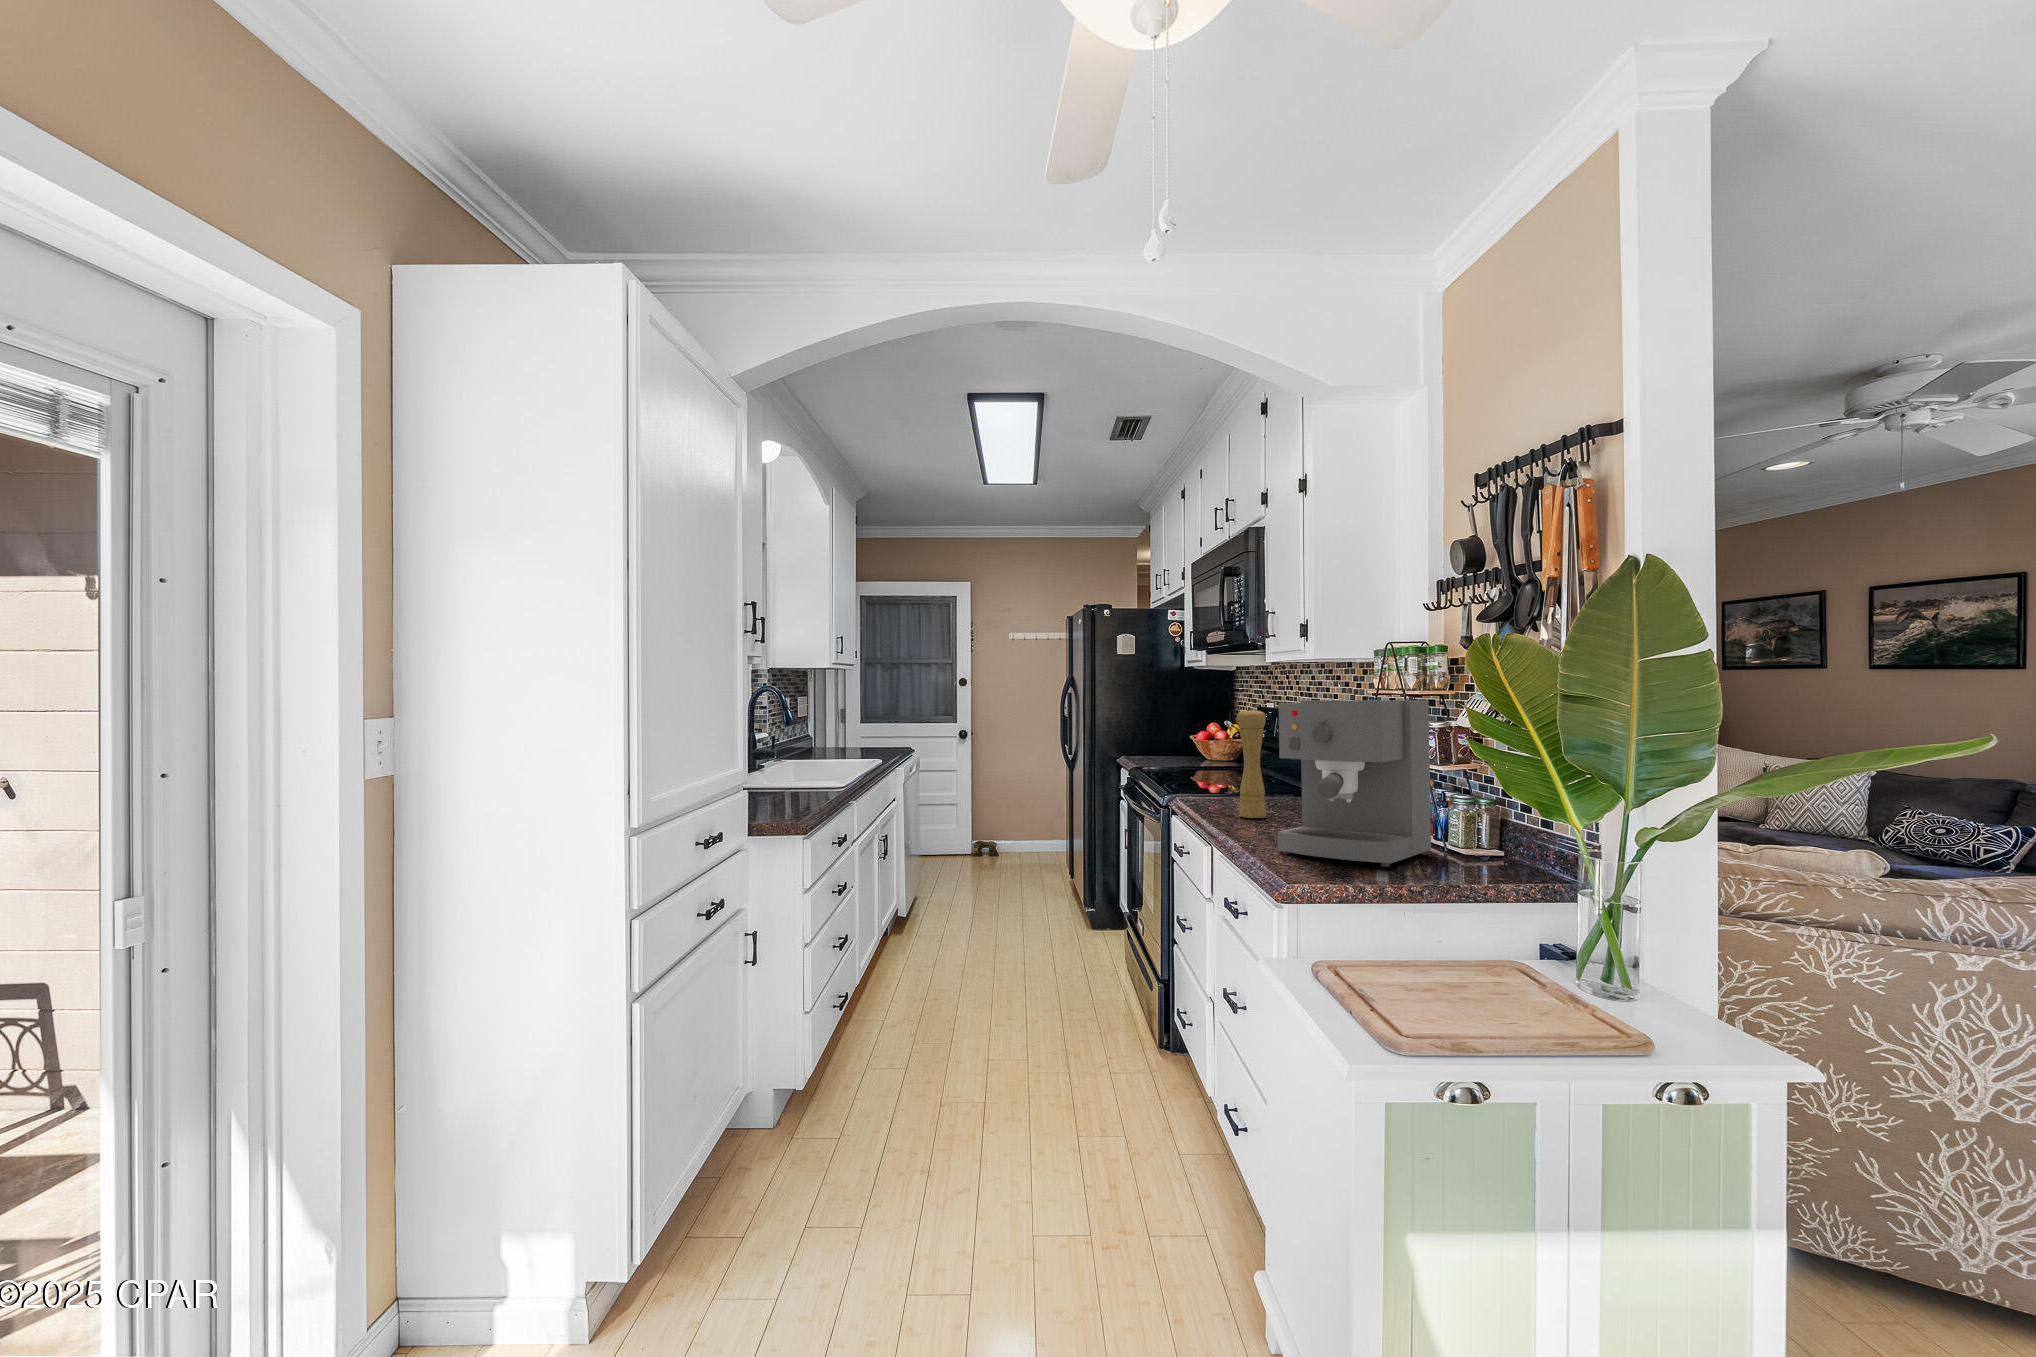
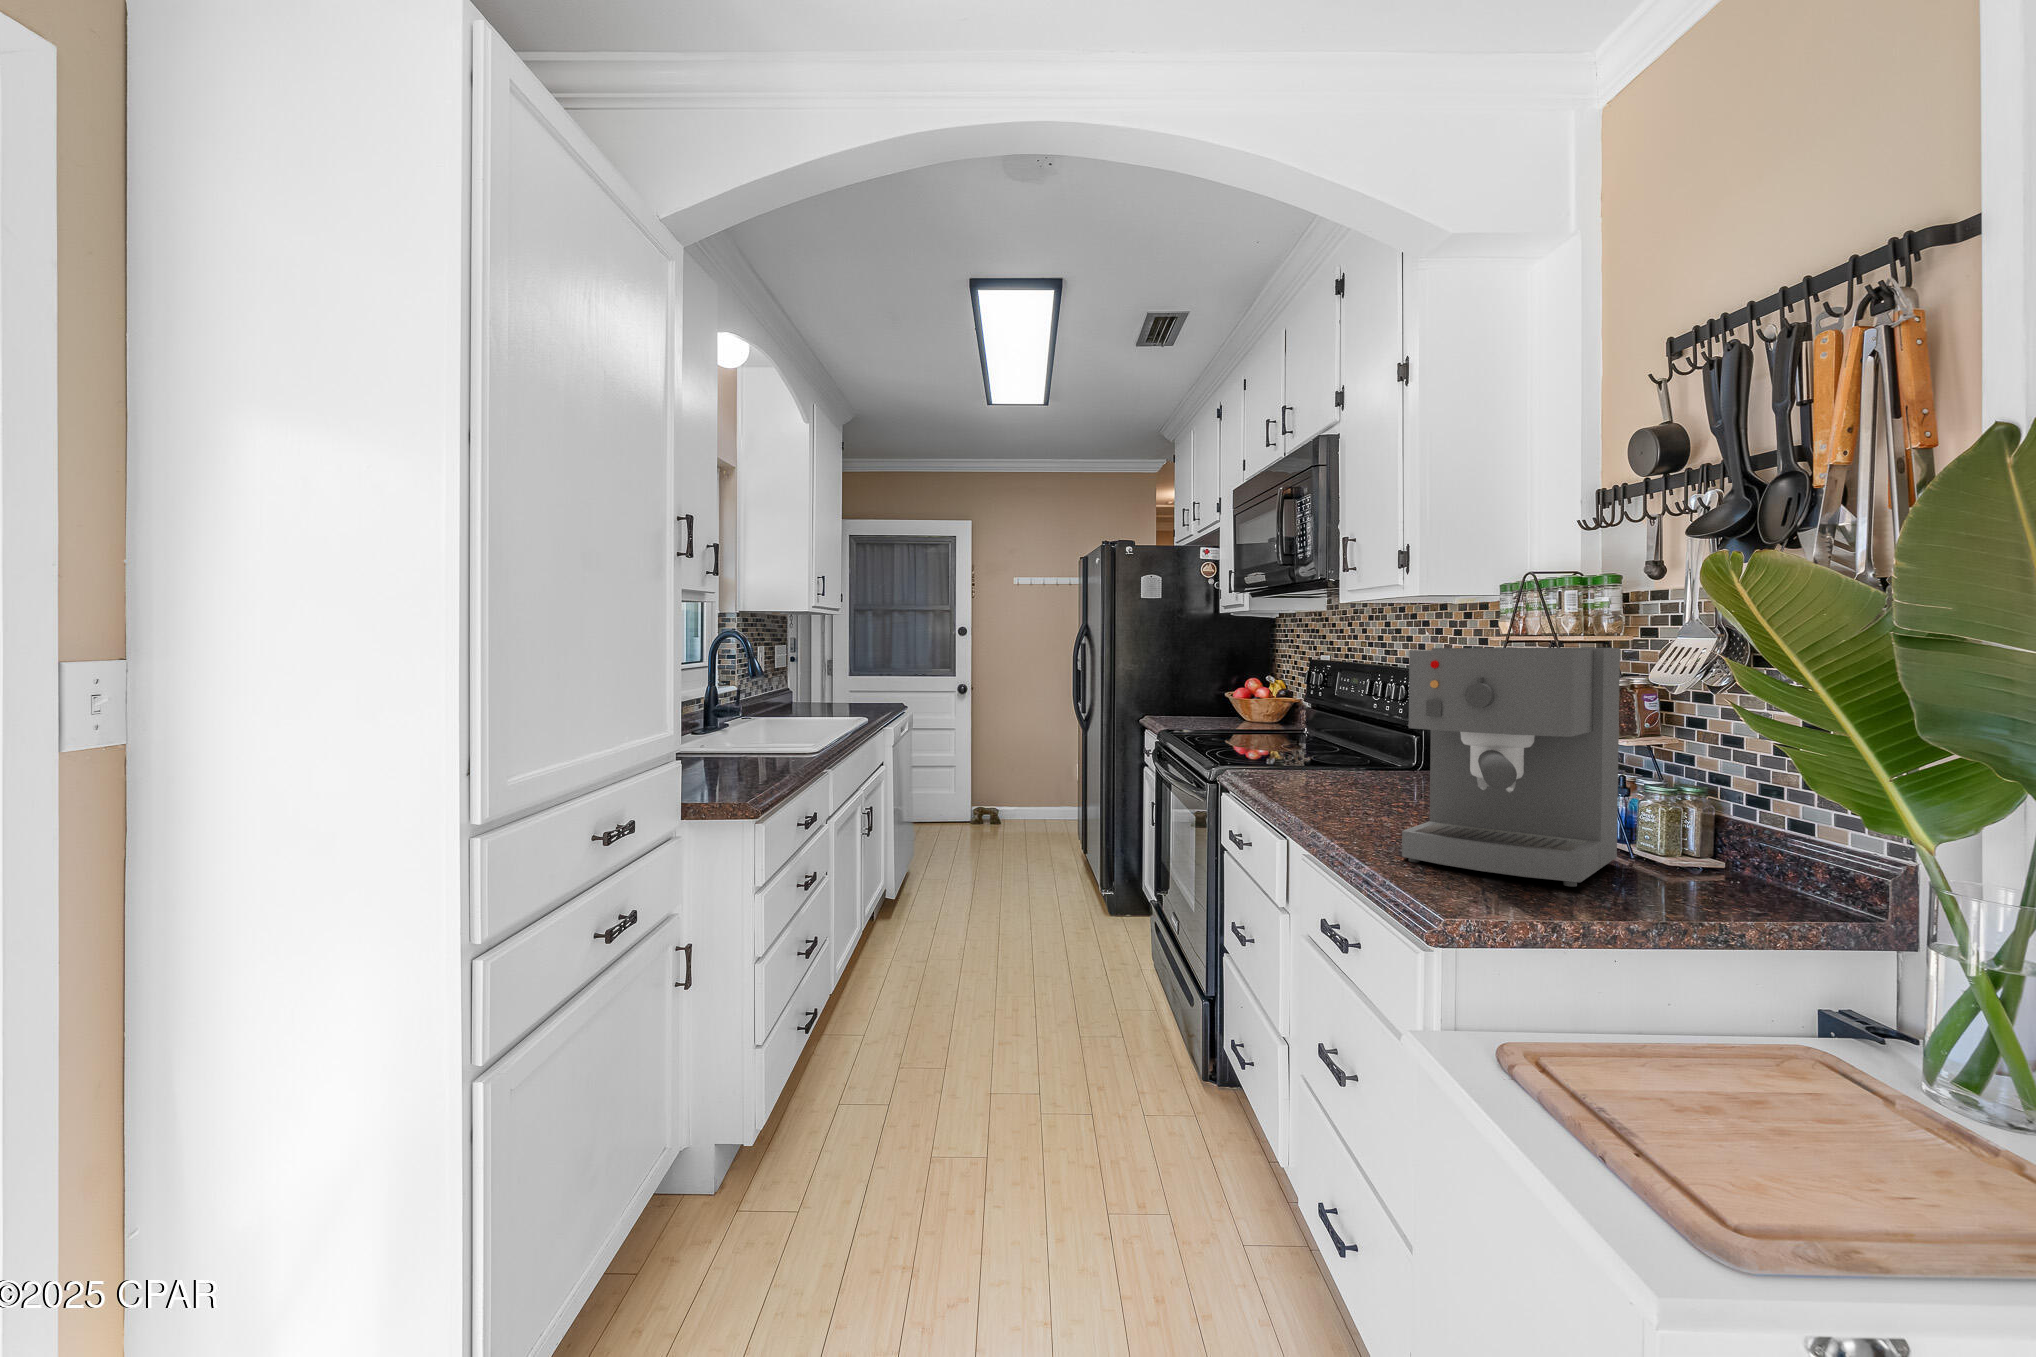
pepper mill: present [1237,709,1266,818] -> none [1323,660,1362,804]

